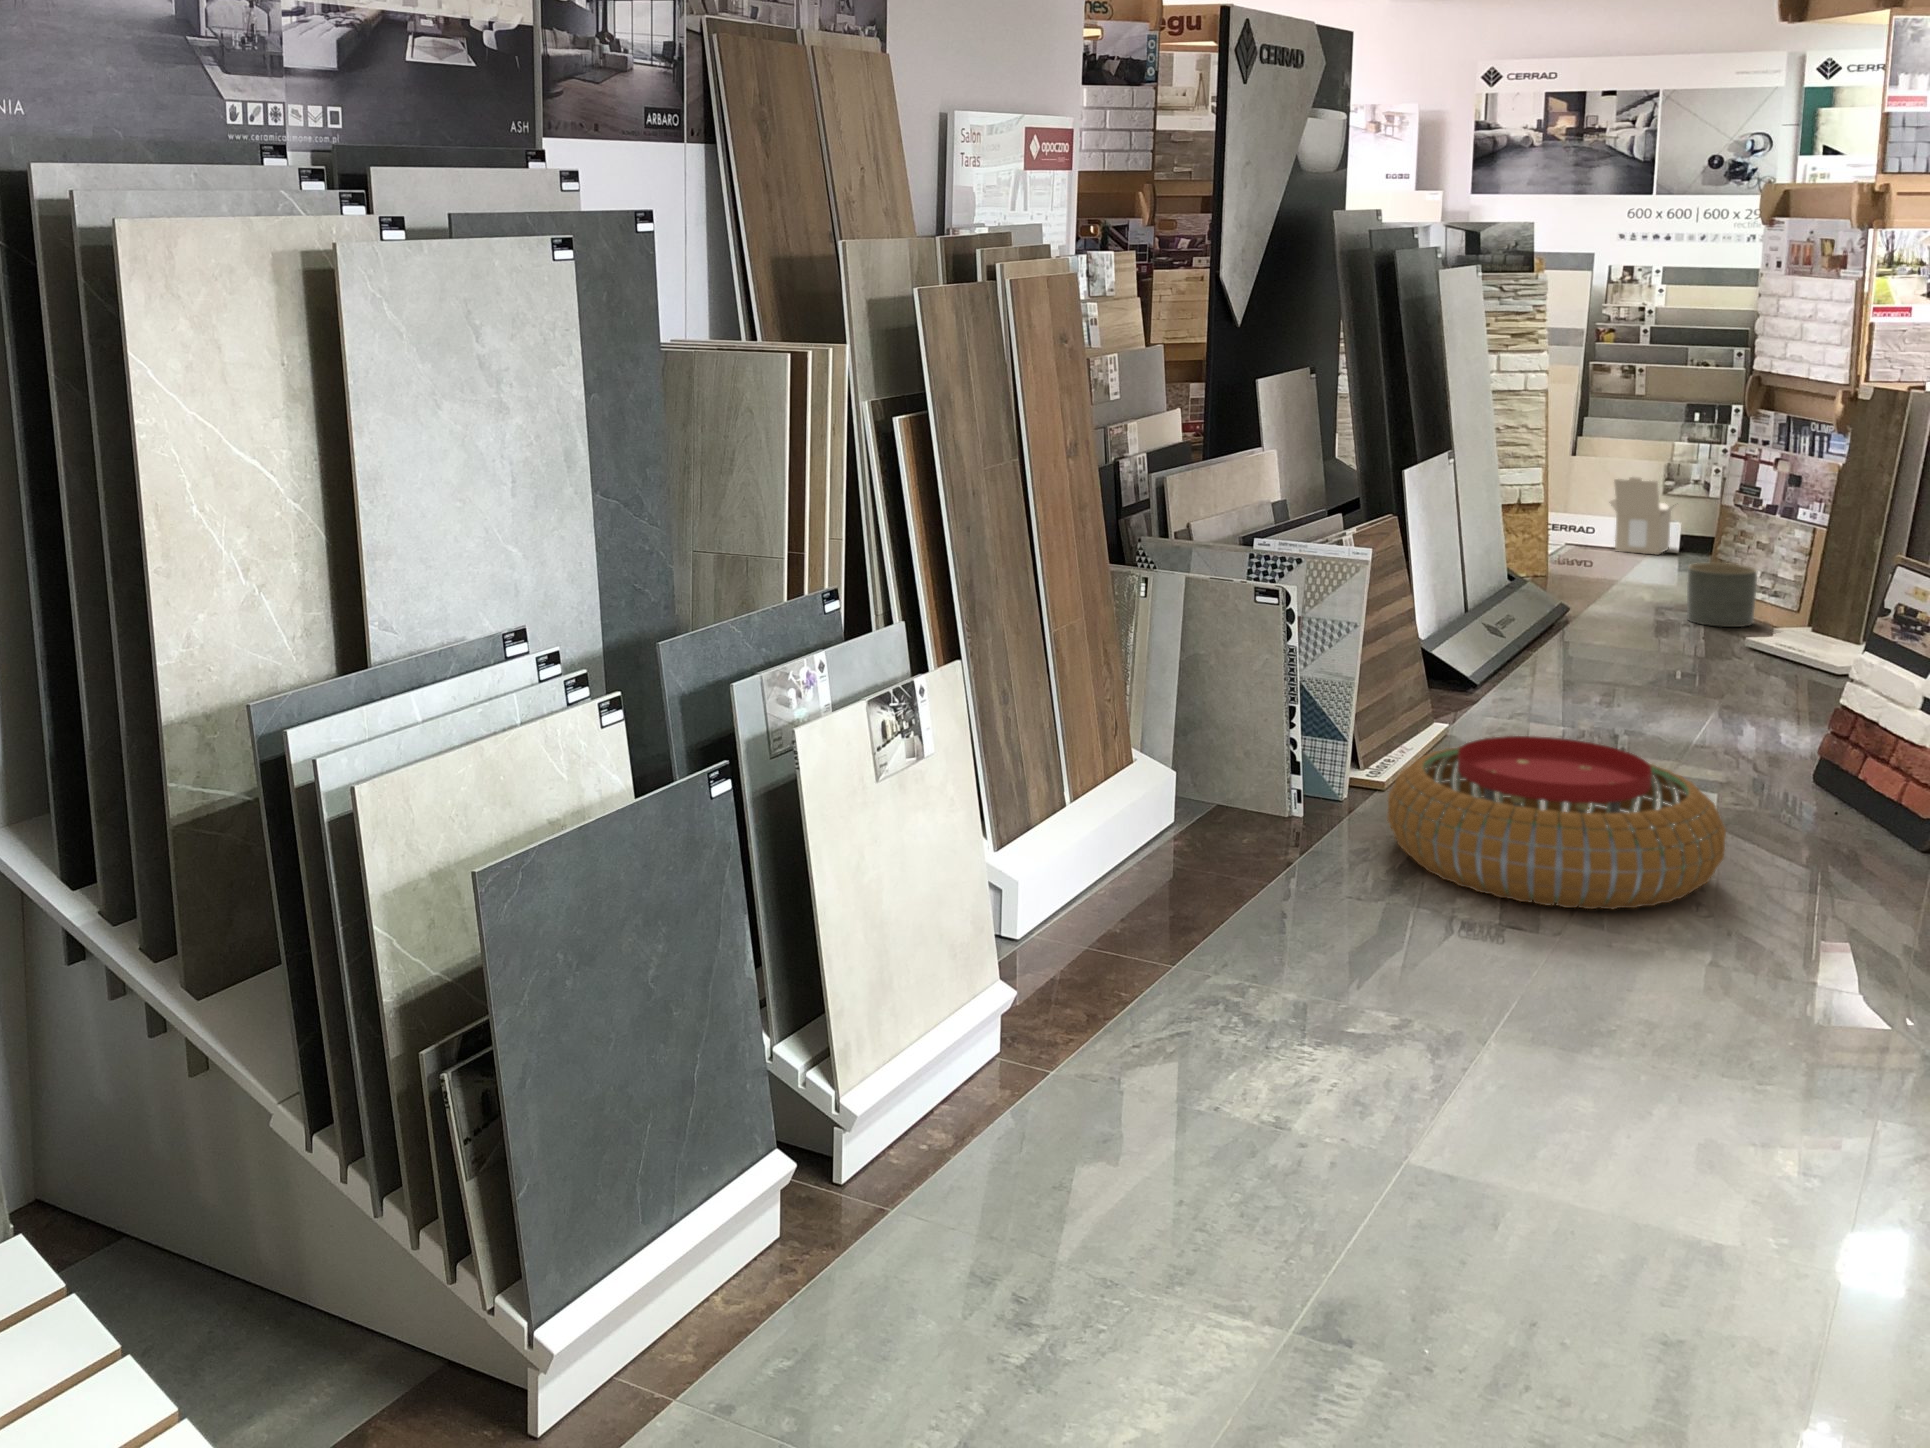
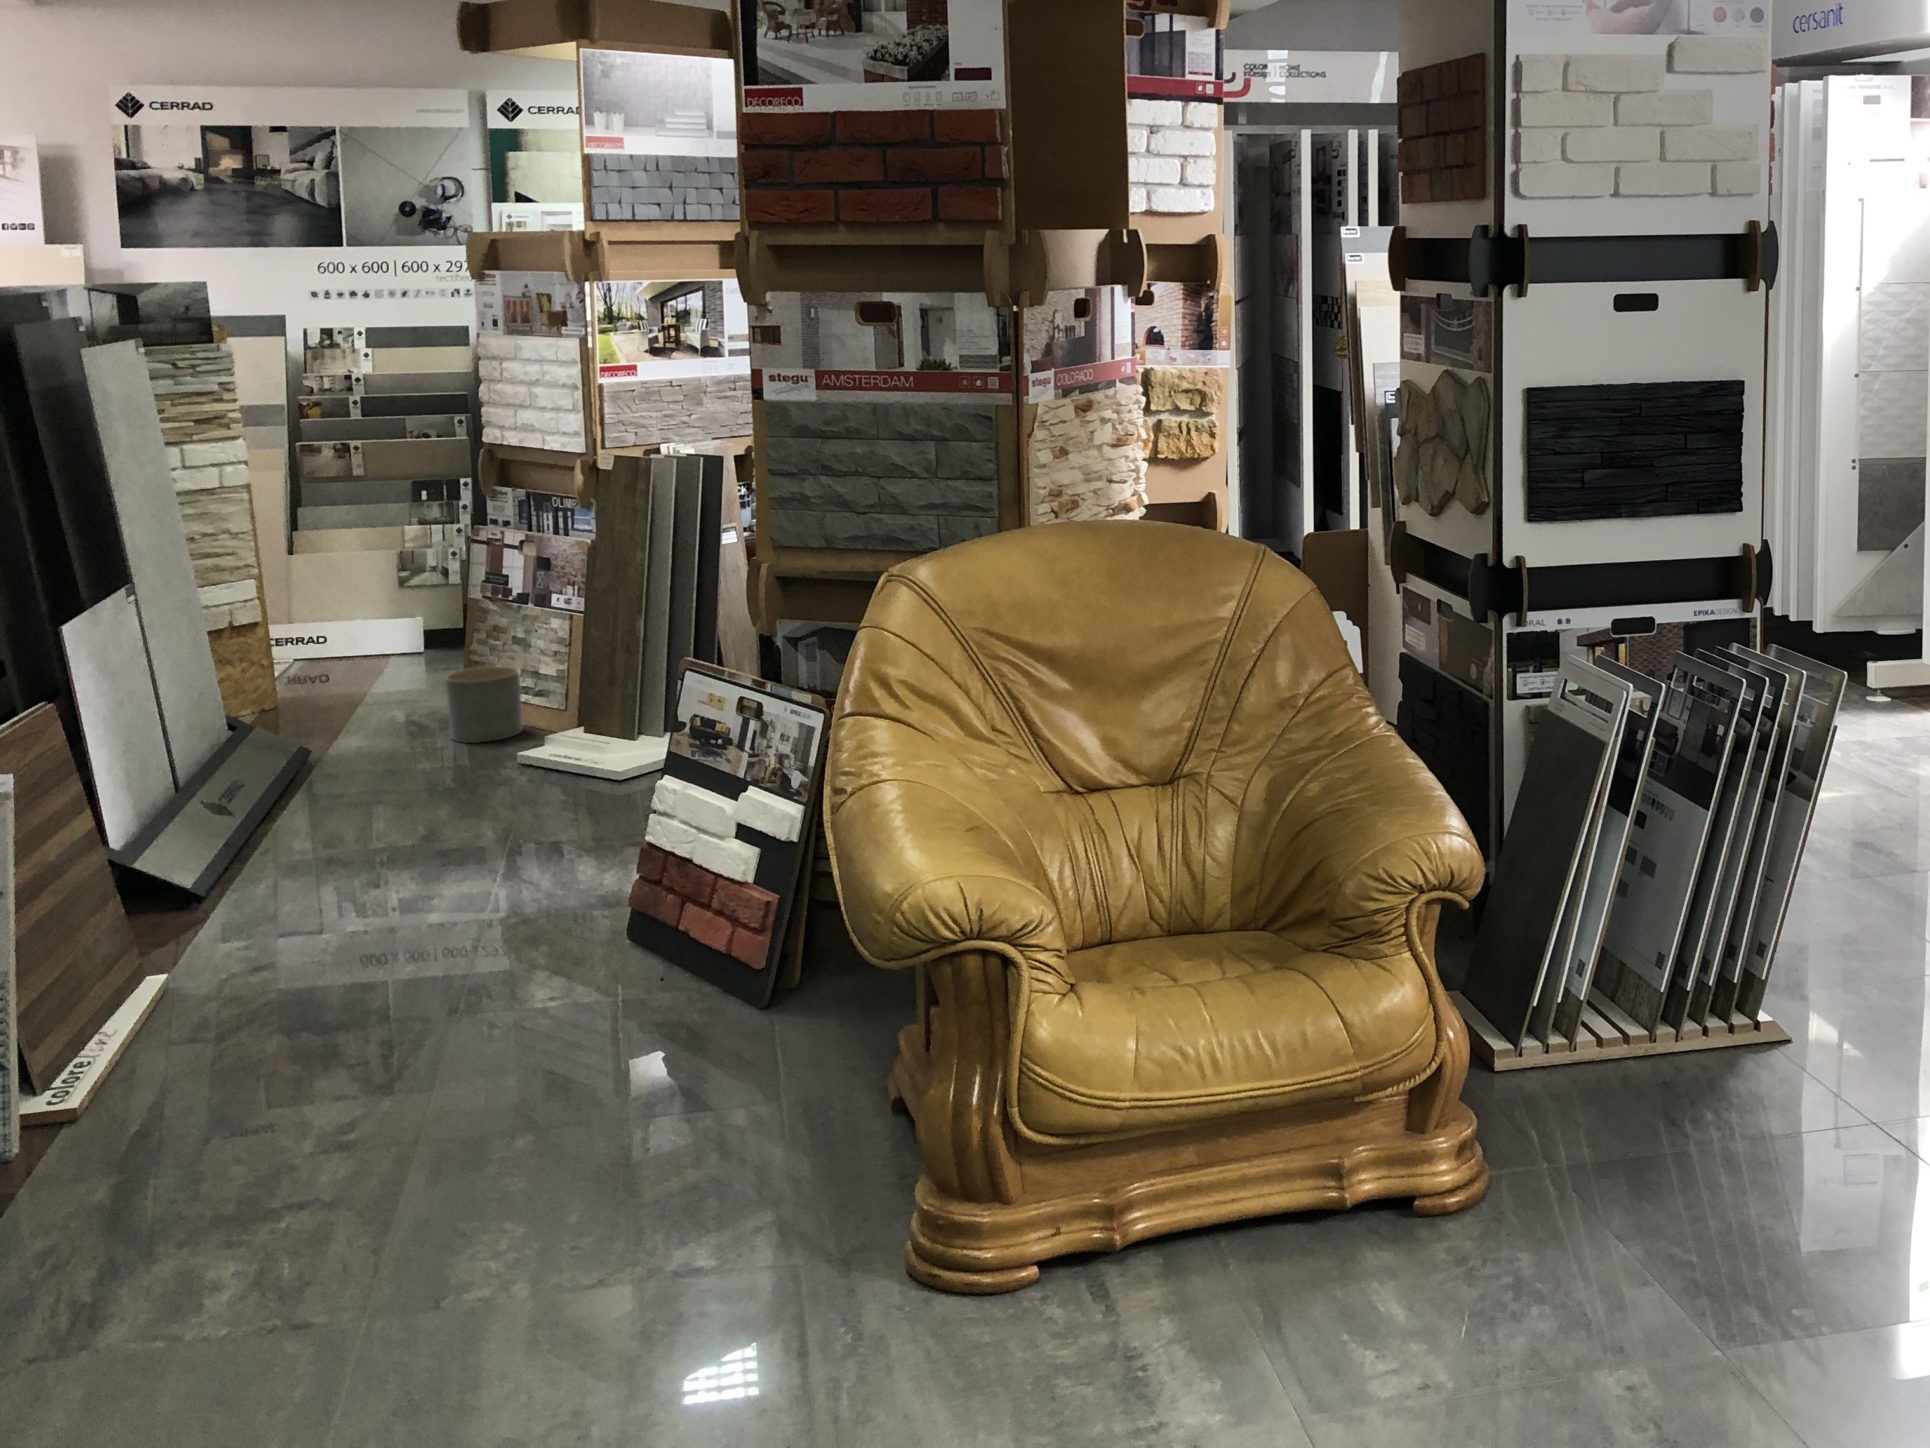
cardboard box: present [1610,477,1676,555] -> none [341,574,420,662]
pouf: present [1387,736,1726,910] -> none [78,996,567,1290]

